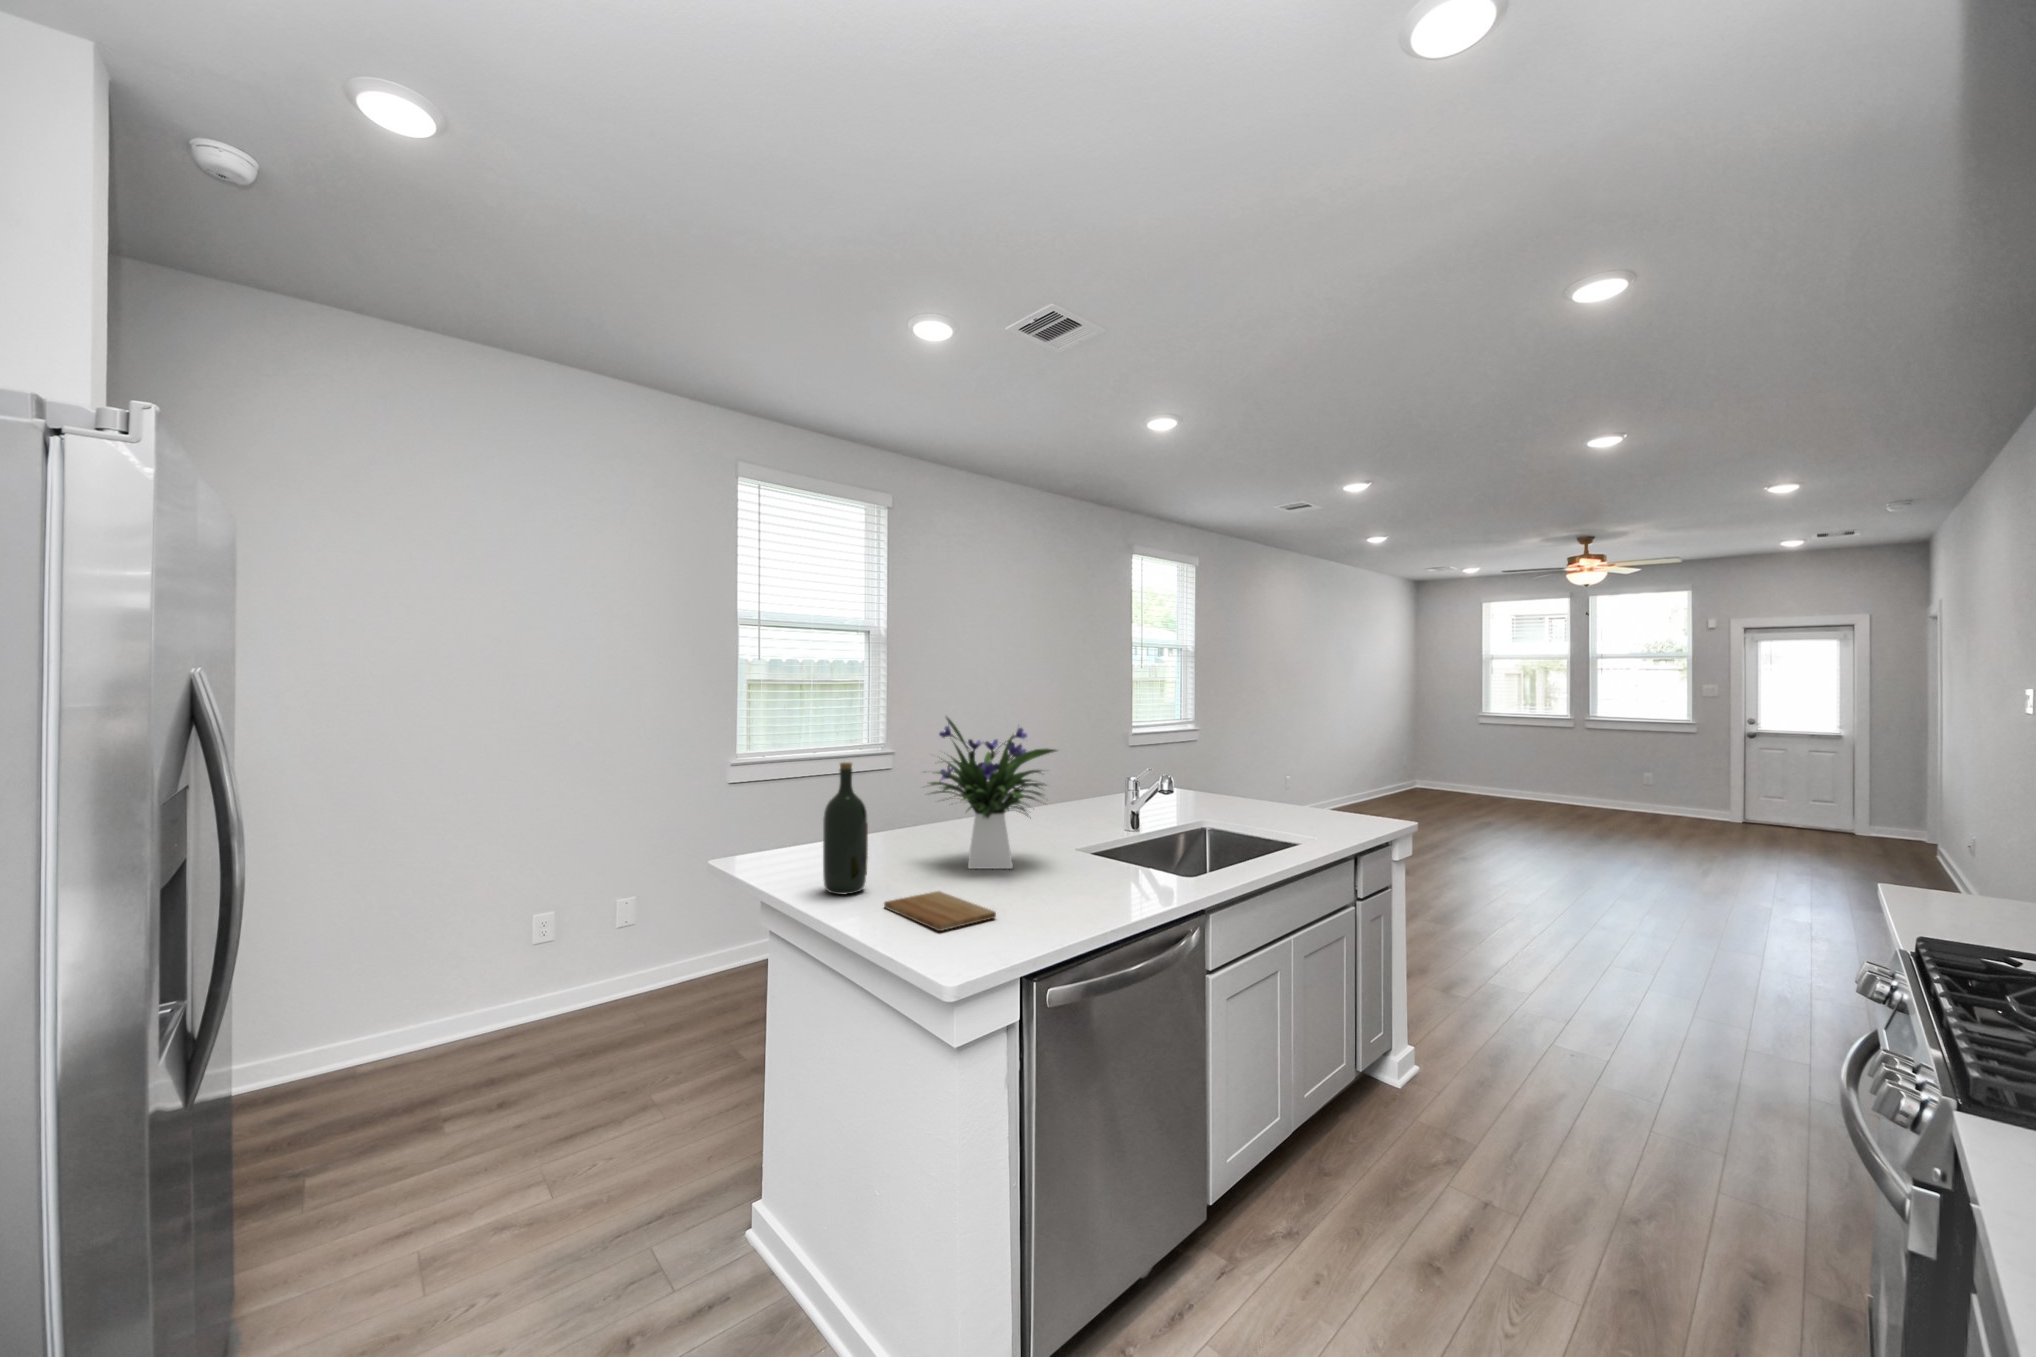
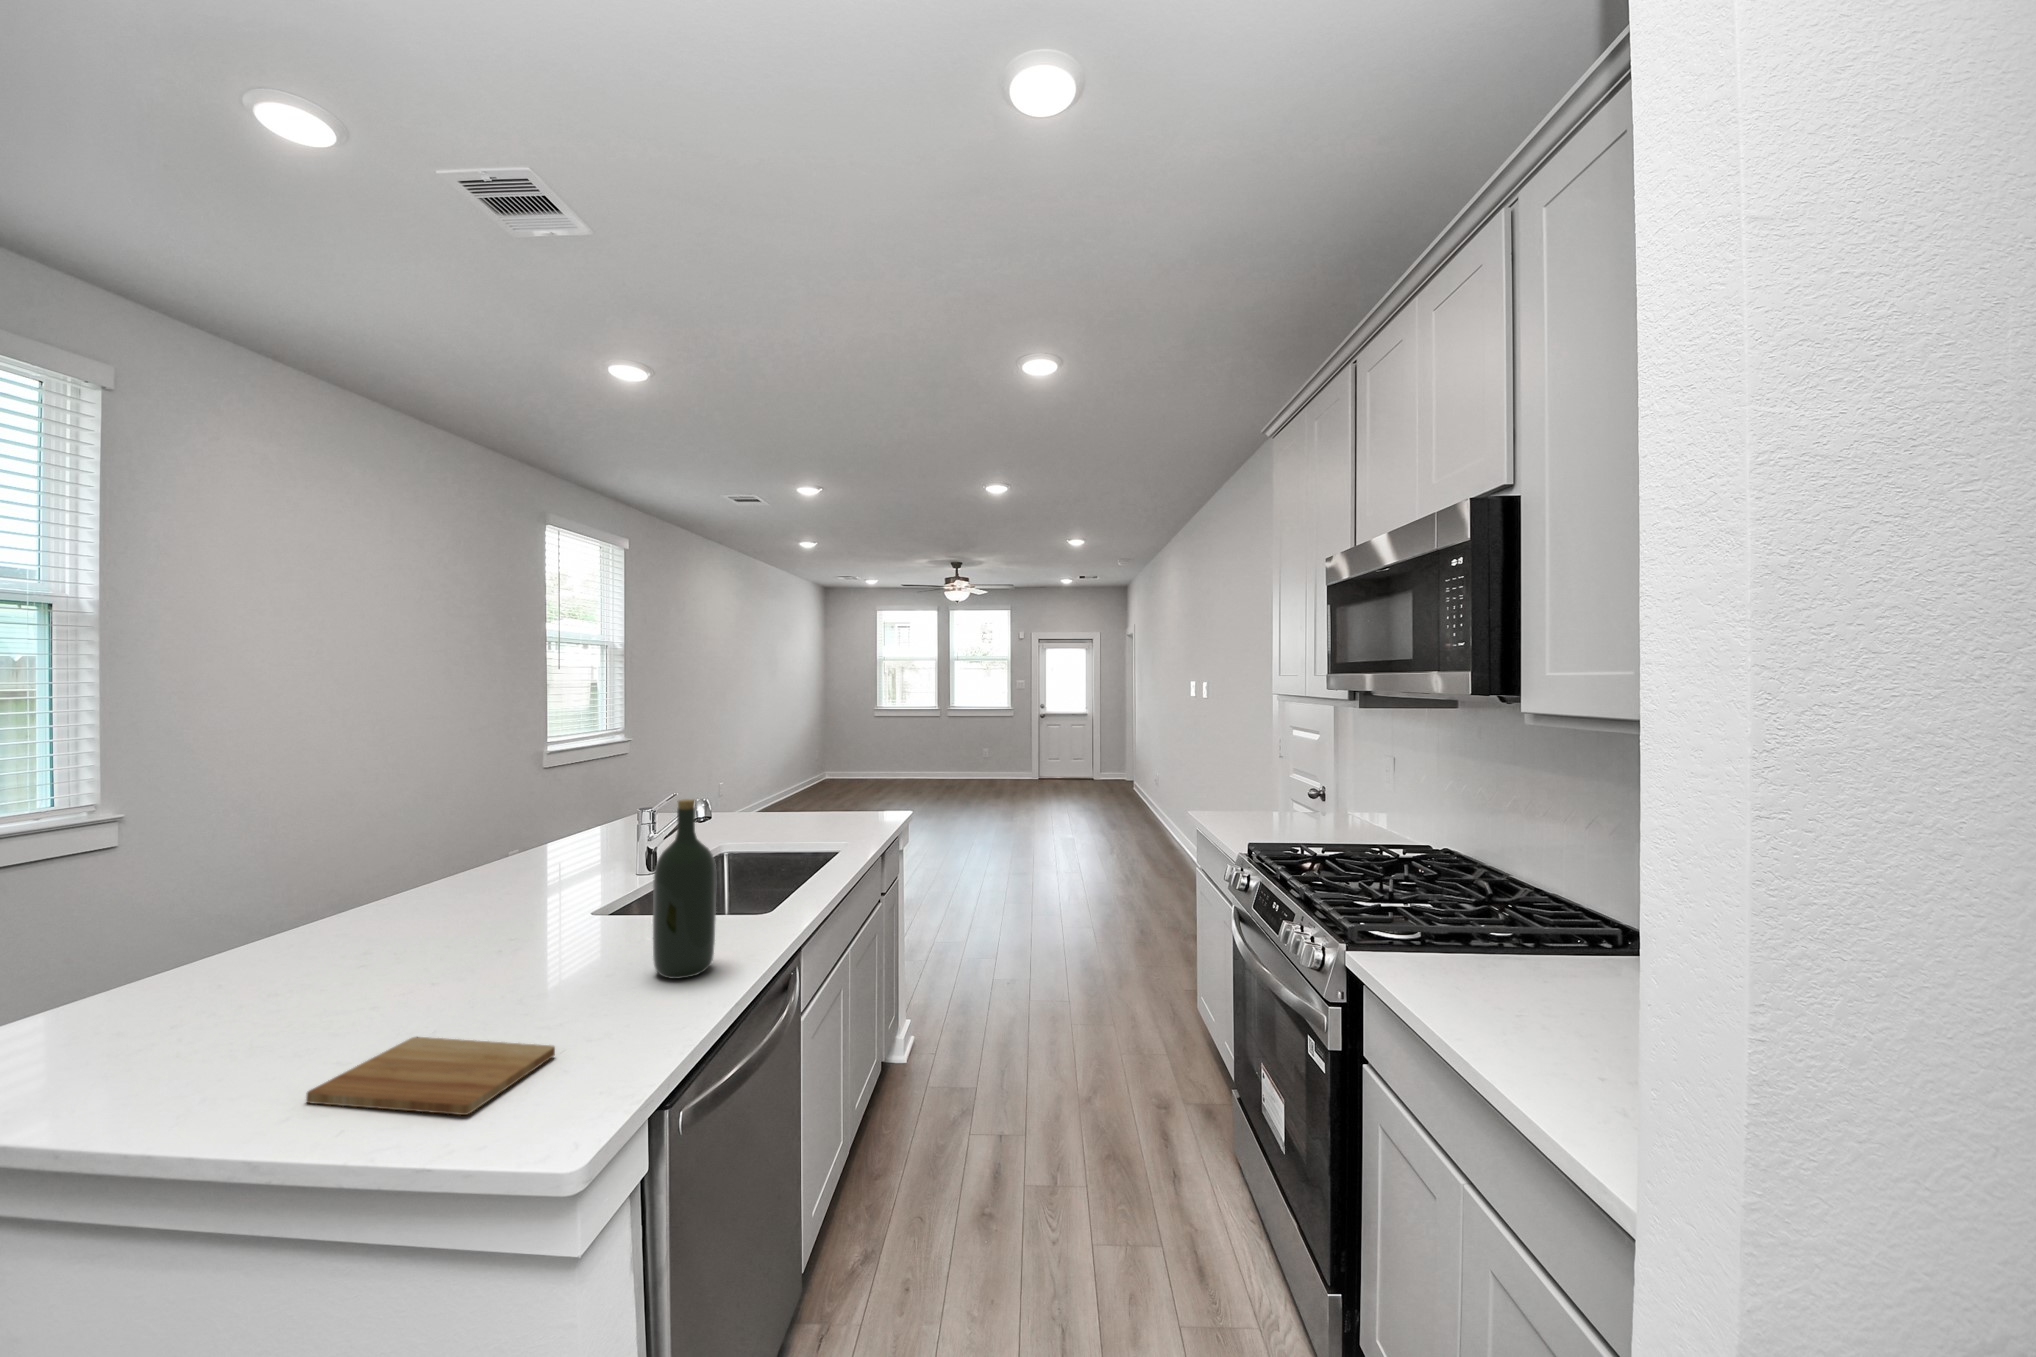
flower arrangement: present [930,717,1056,869] -> none [323,742,585,980]
wine bottle: present [823,762,868,894] -> present [653,799,716,979]

